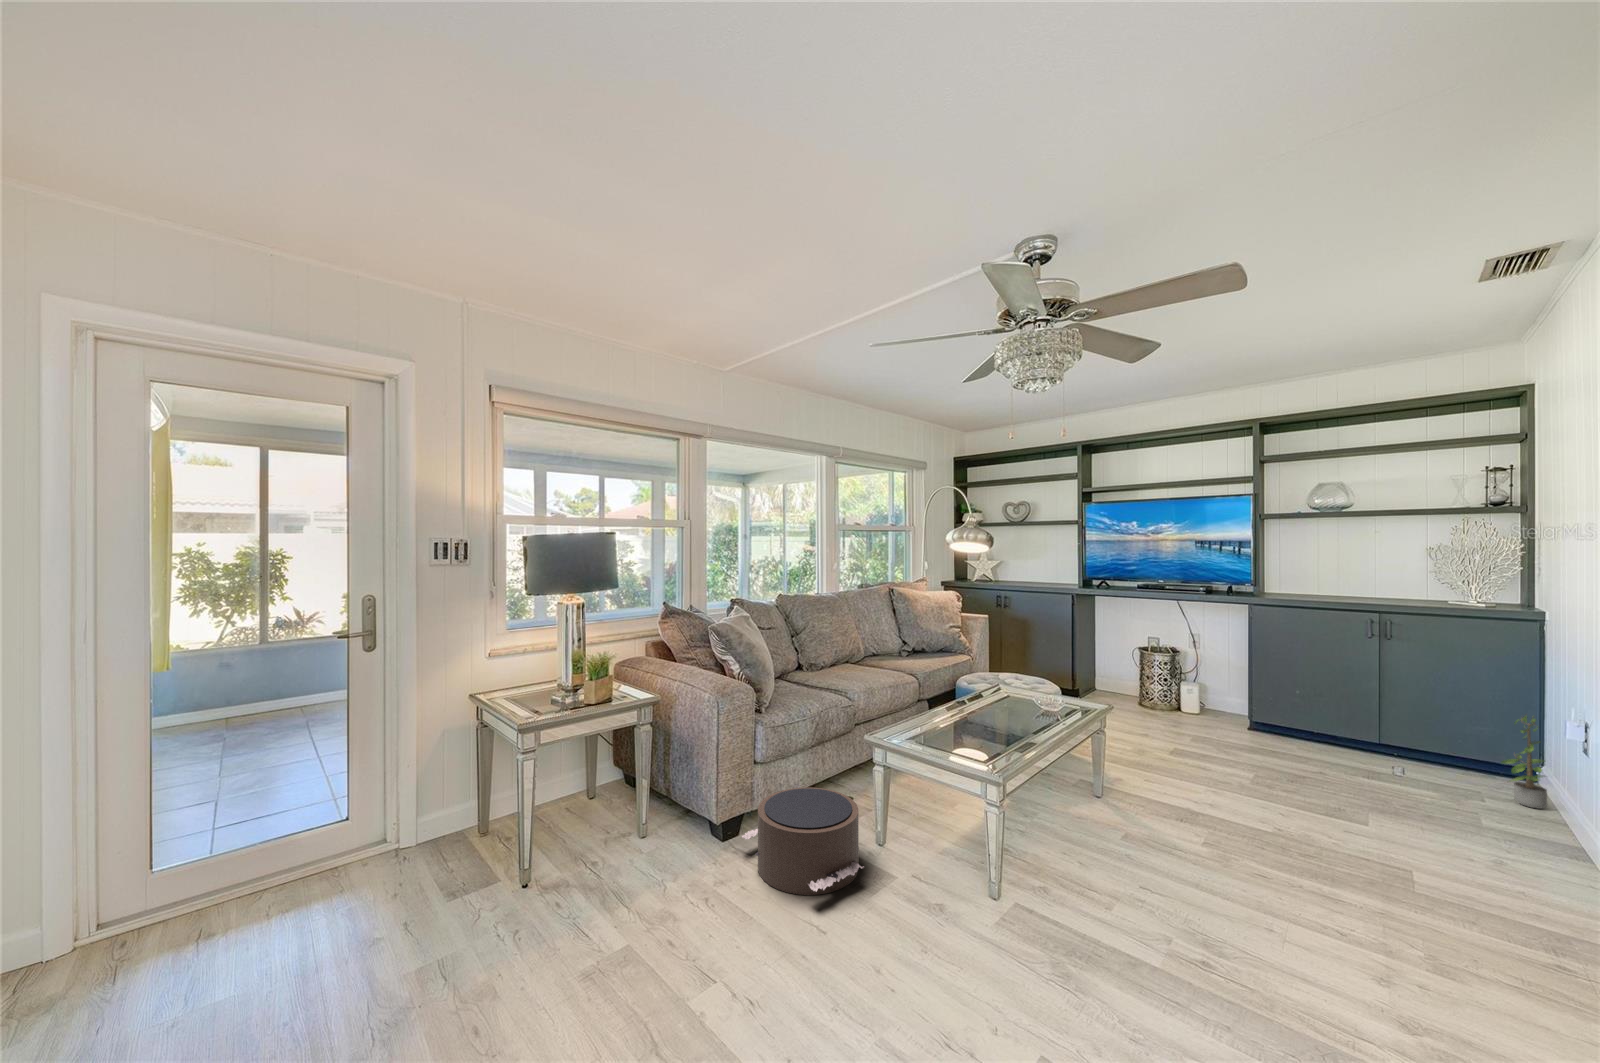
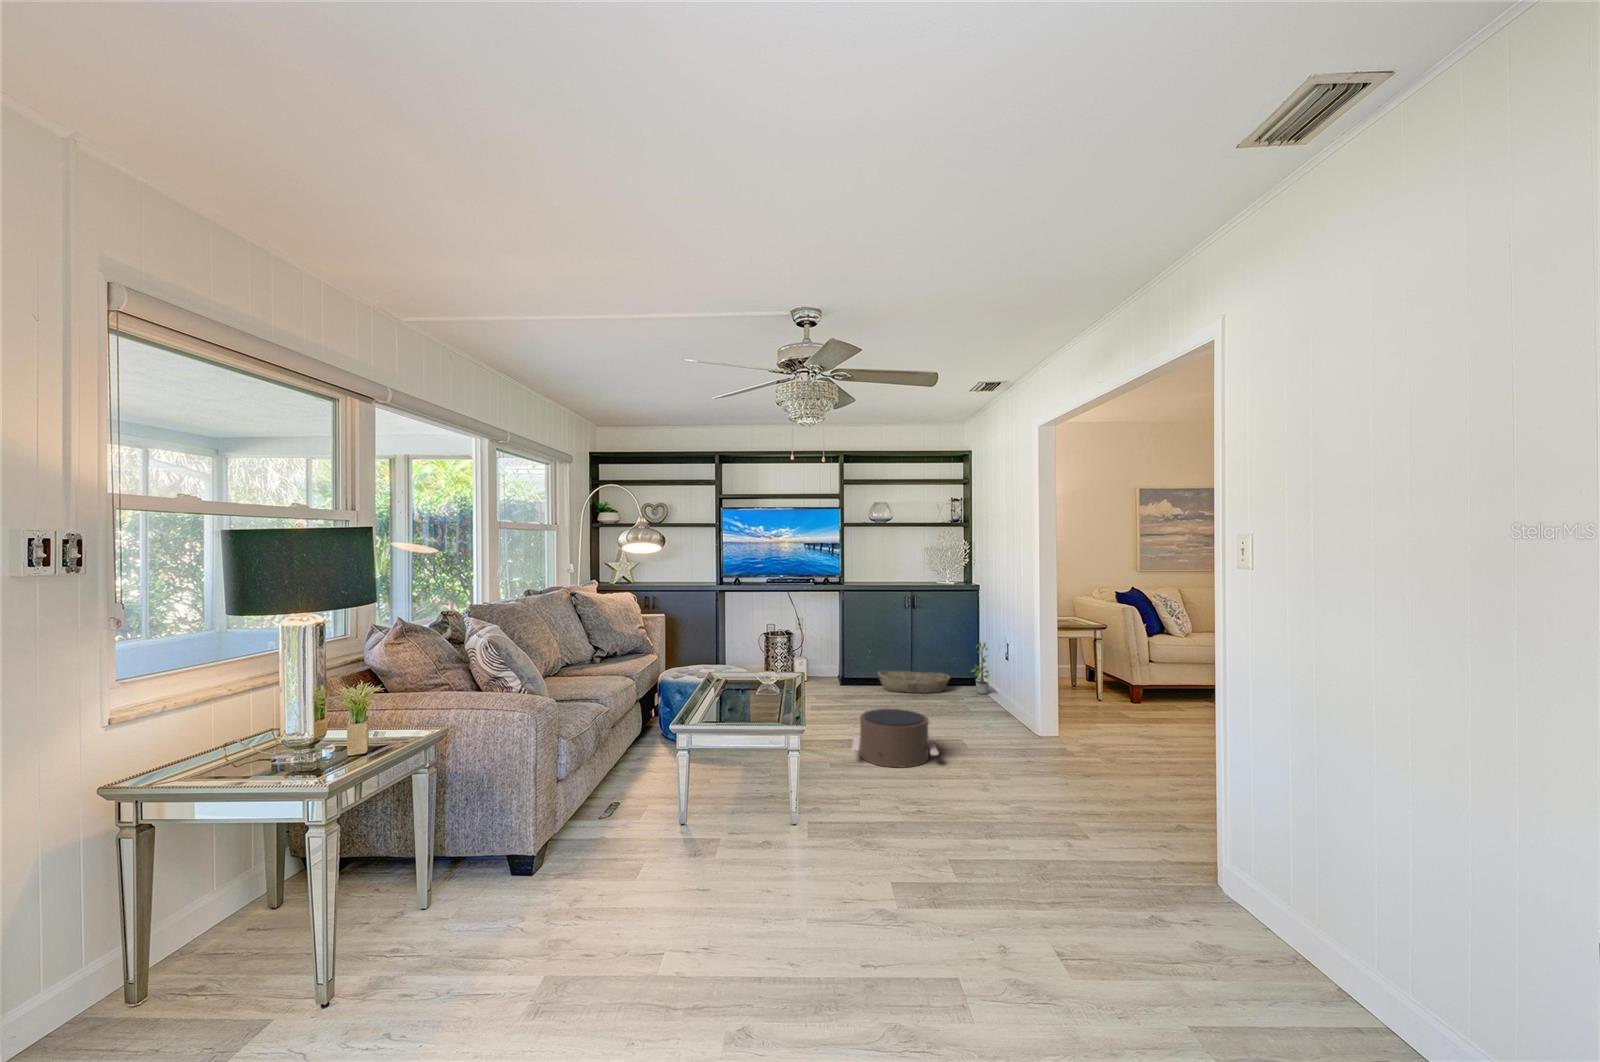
basket: none [1300,727,1451,783] -> present [878,671,950,693]
pouf: present [742,787,864,895] -> present [851,709,939,767]

